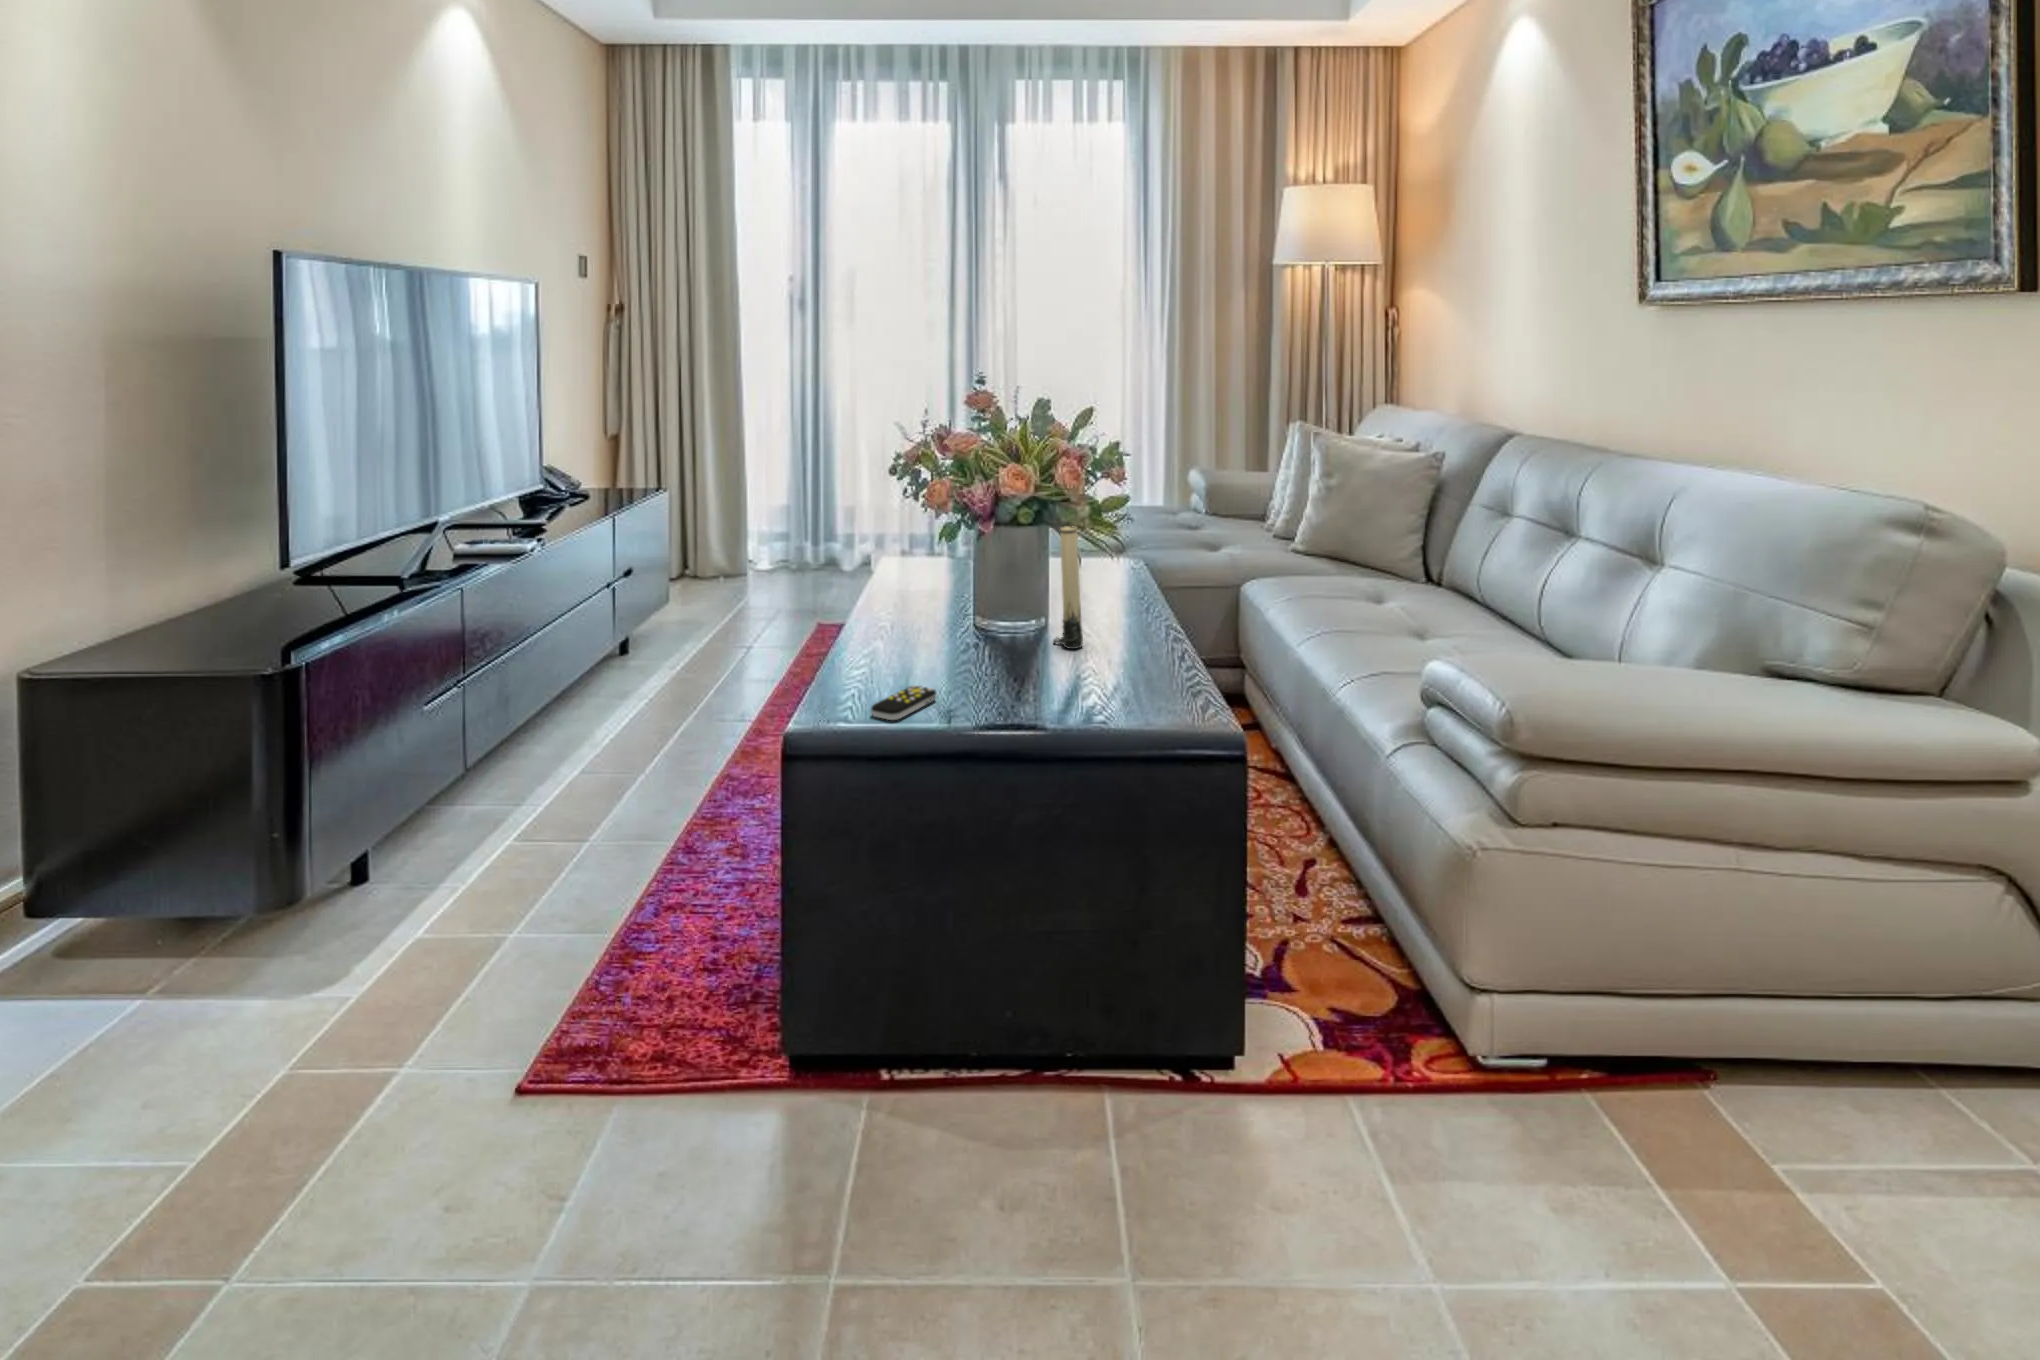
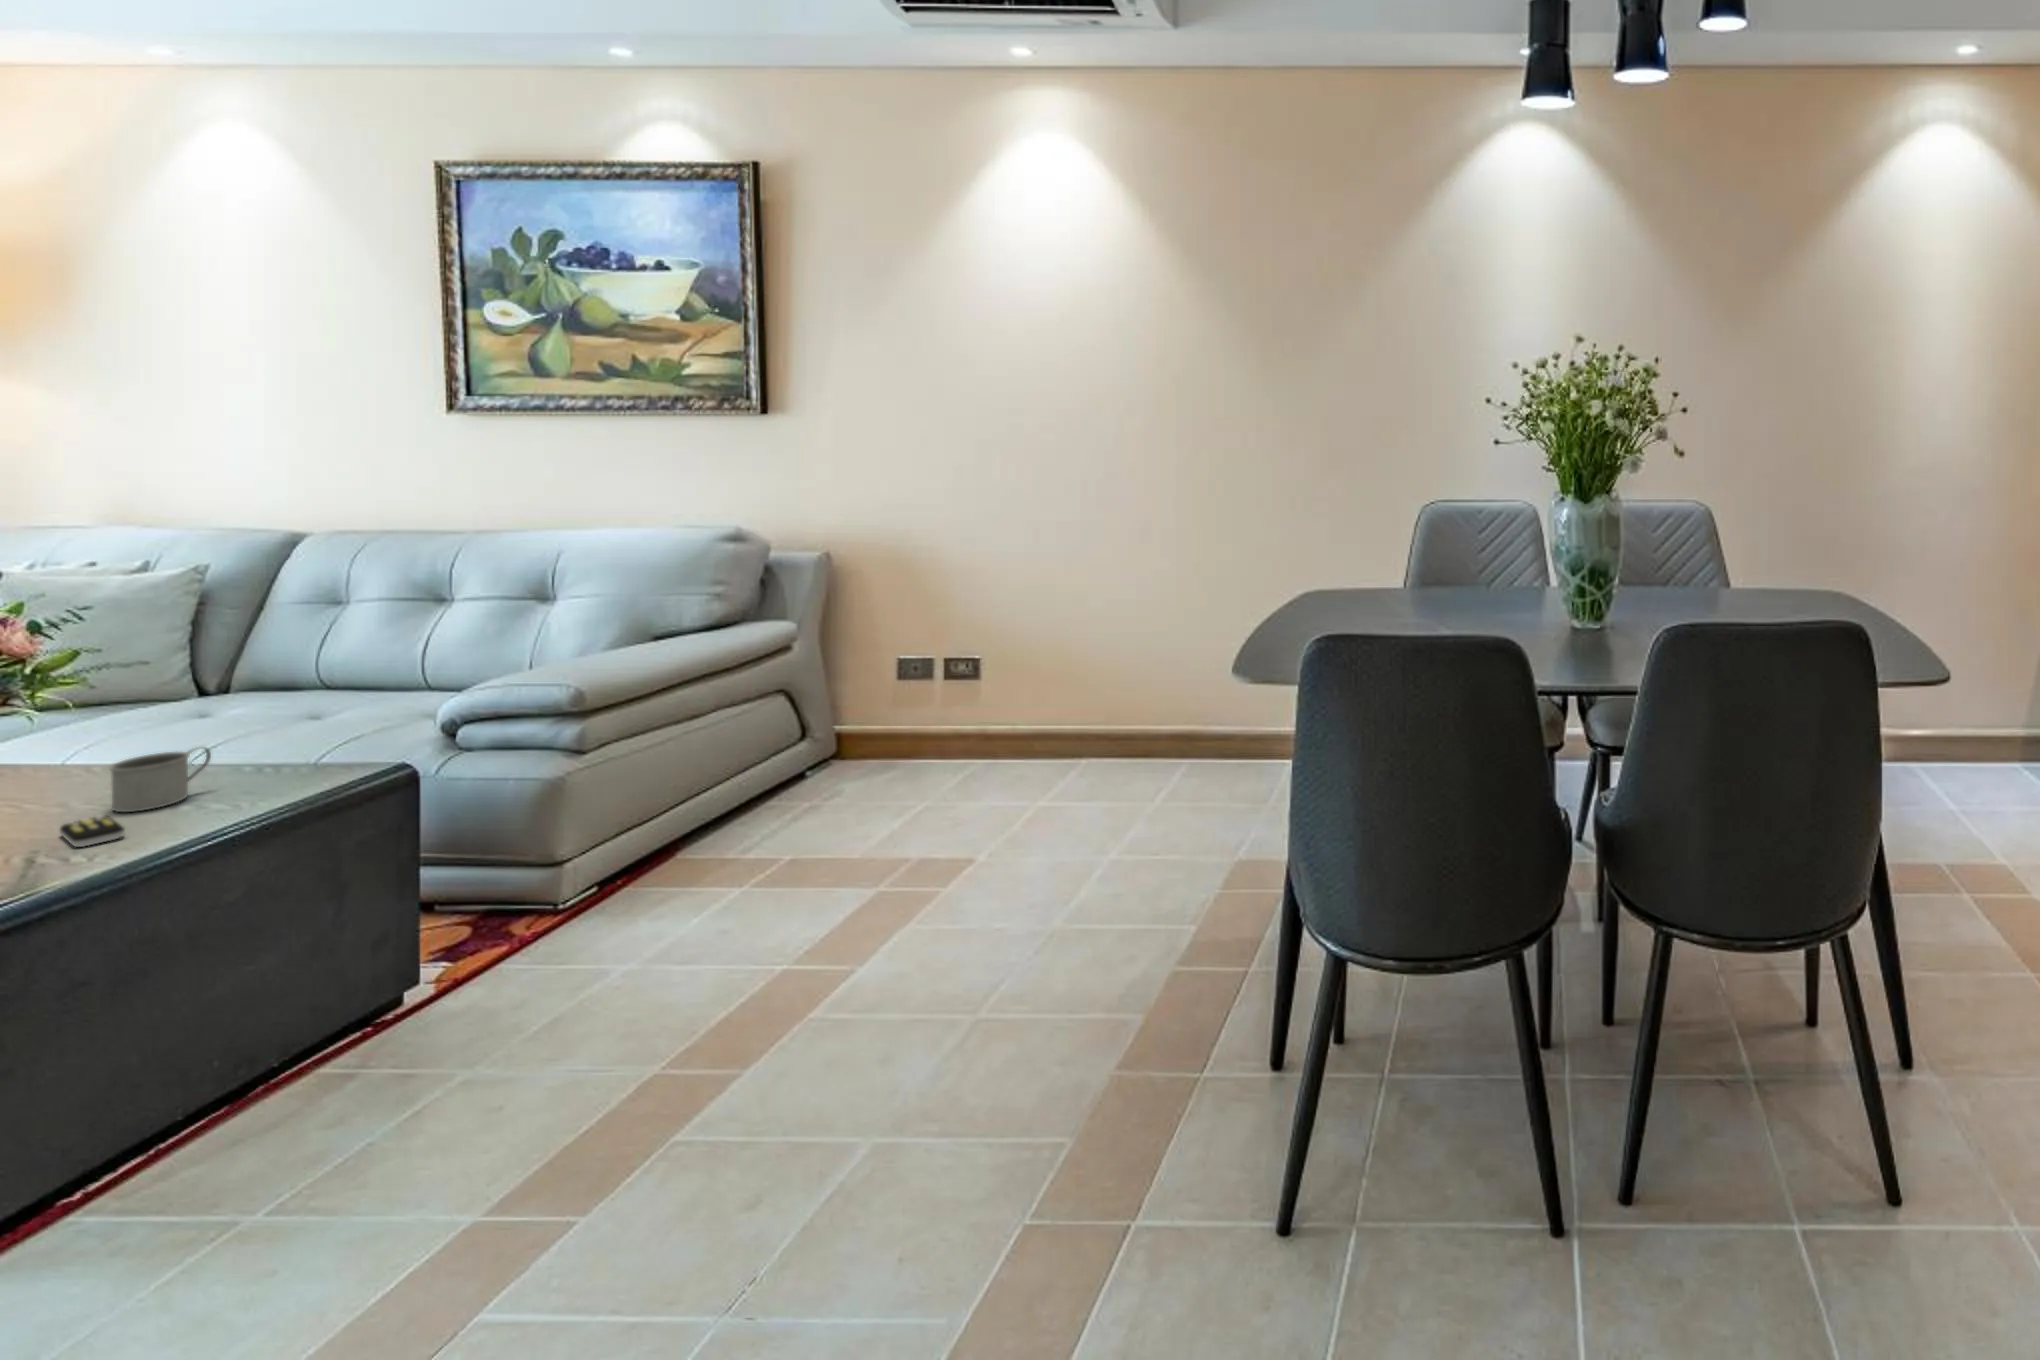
candle: present [1053,526,1083,649] -> none [69,655,123,785]
mug: none [969,637,1044,699] -> present [110,748,211,812]

